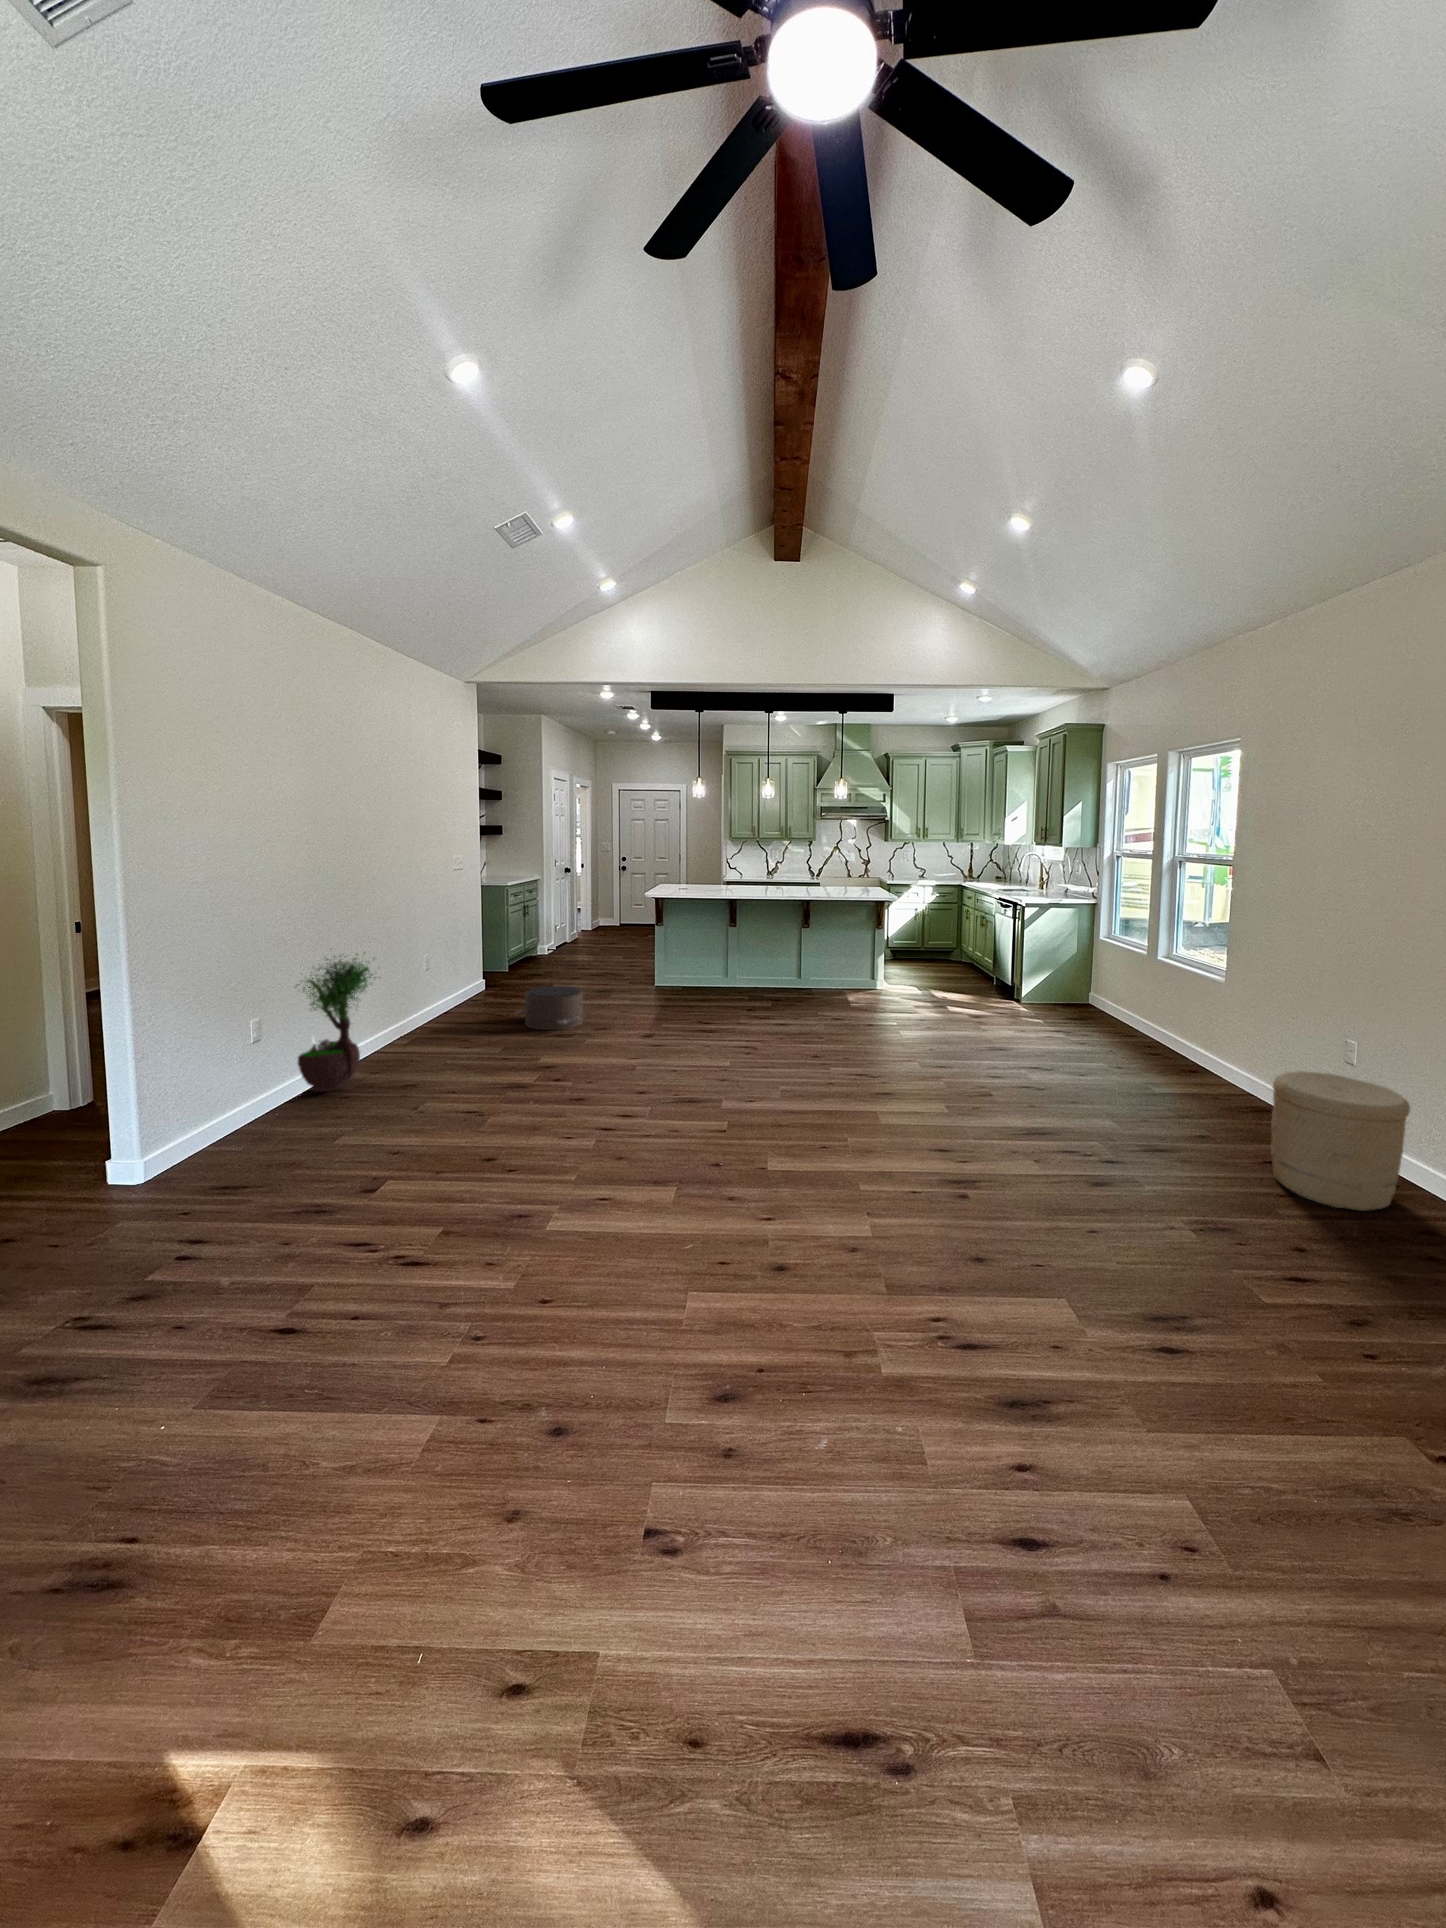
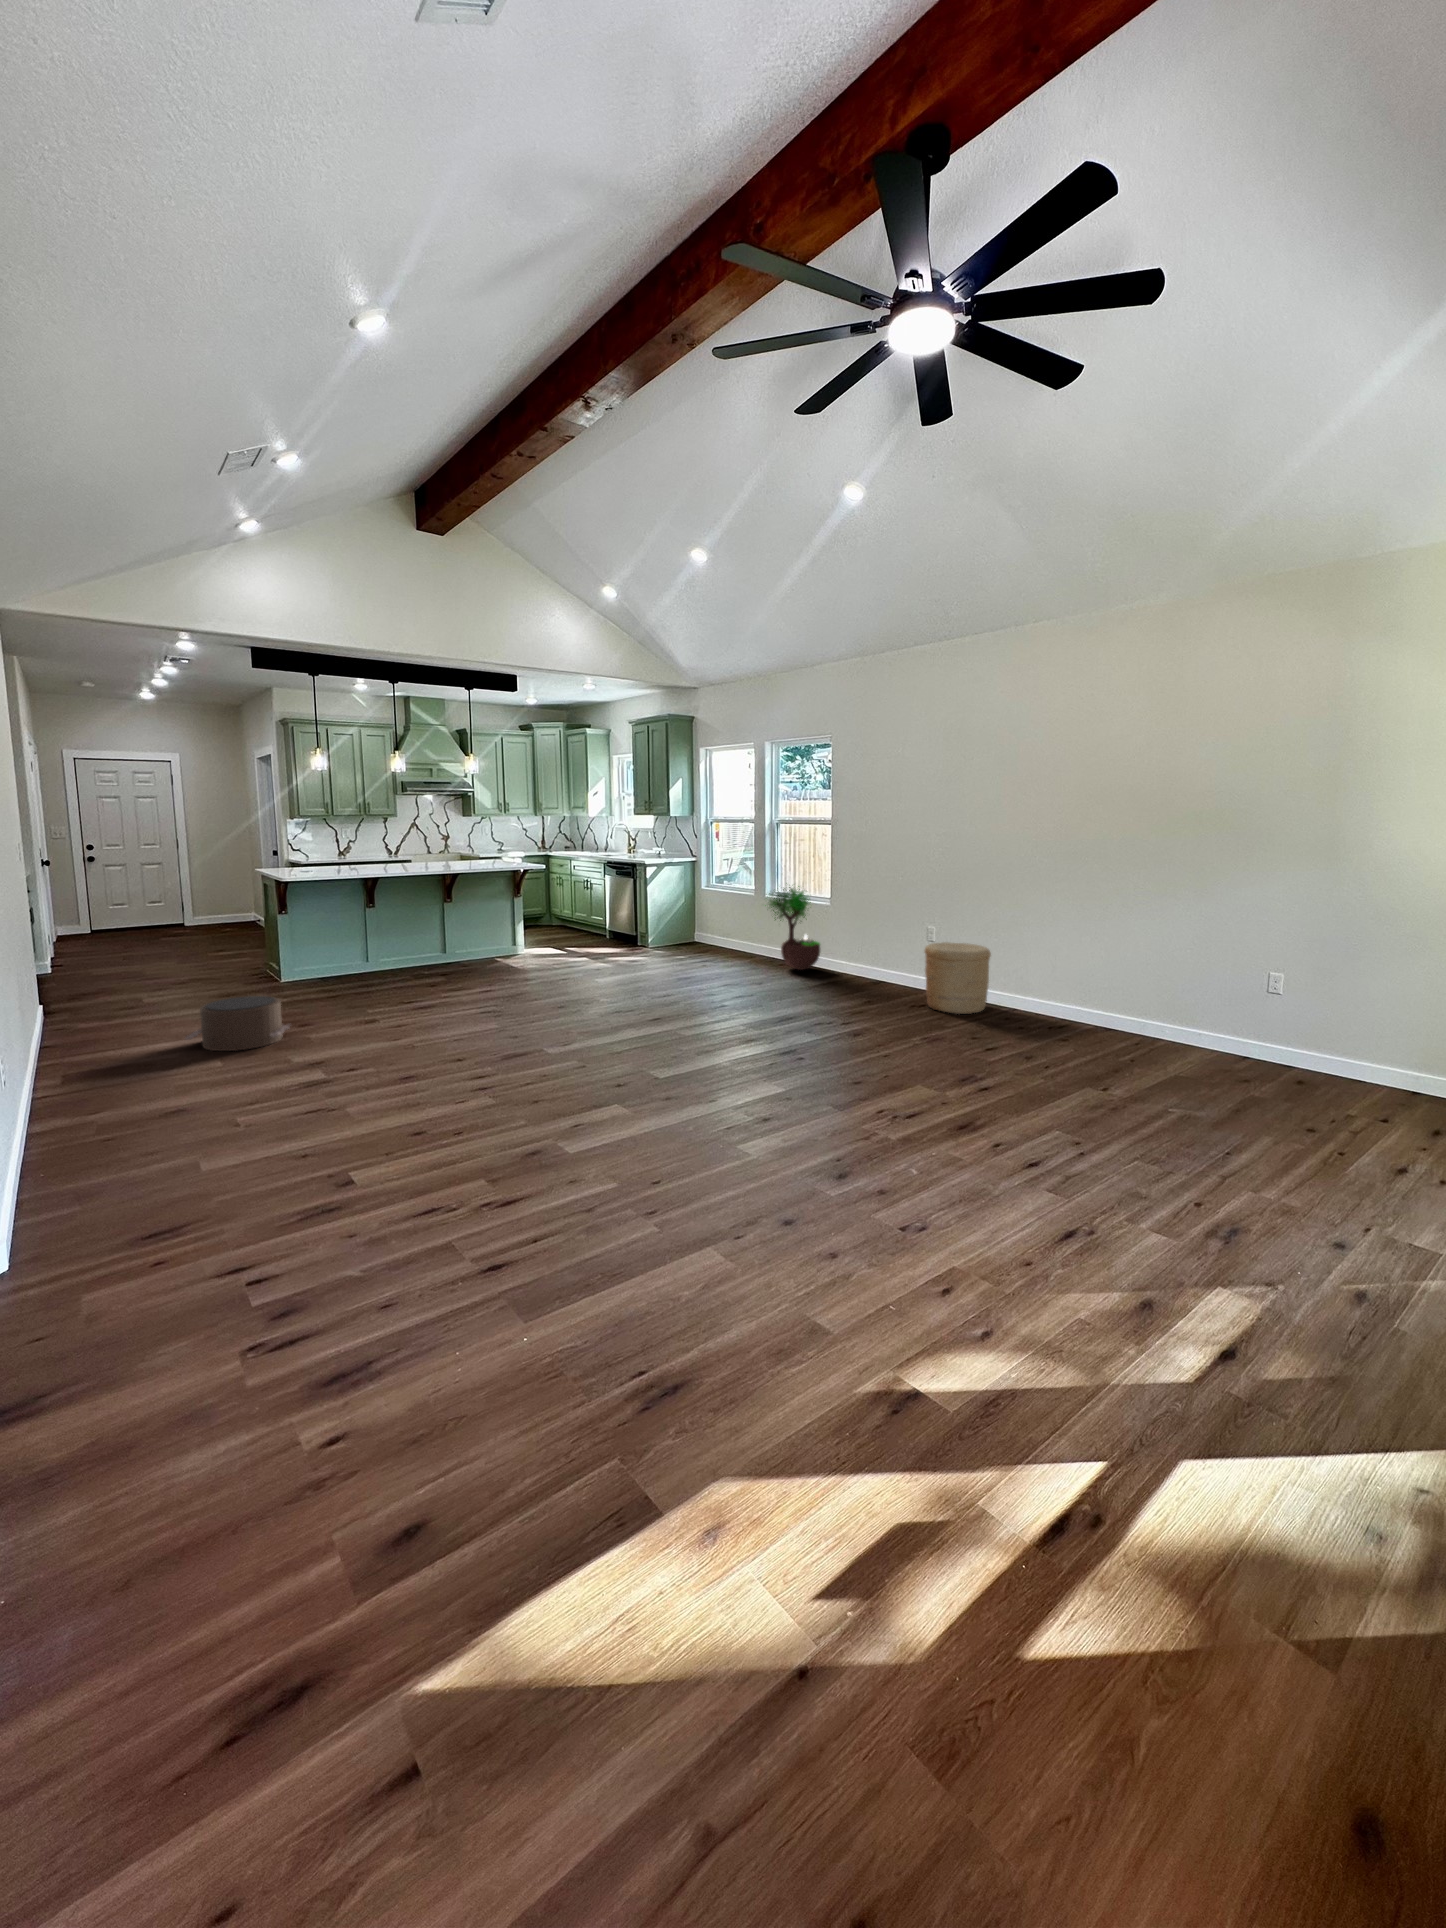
potted tree: present [297,952,380,1092] -> present [765,883,820,970]

